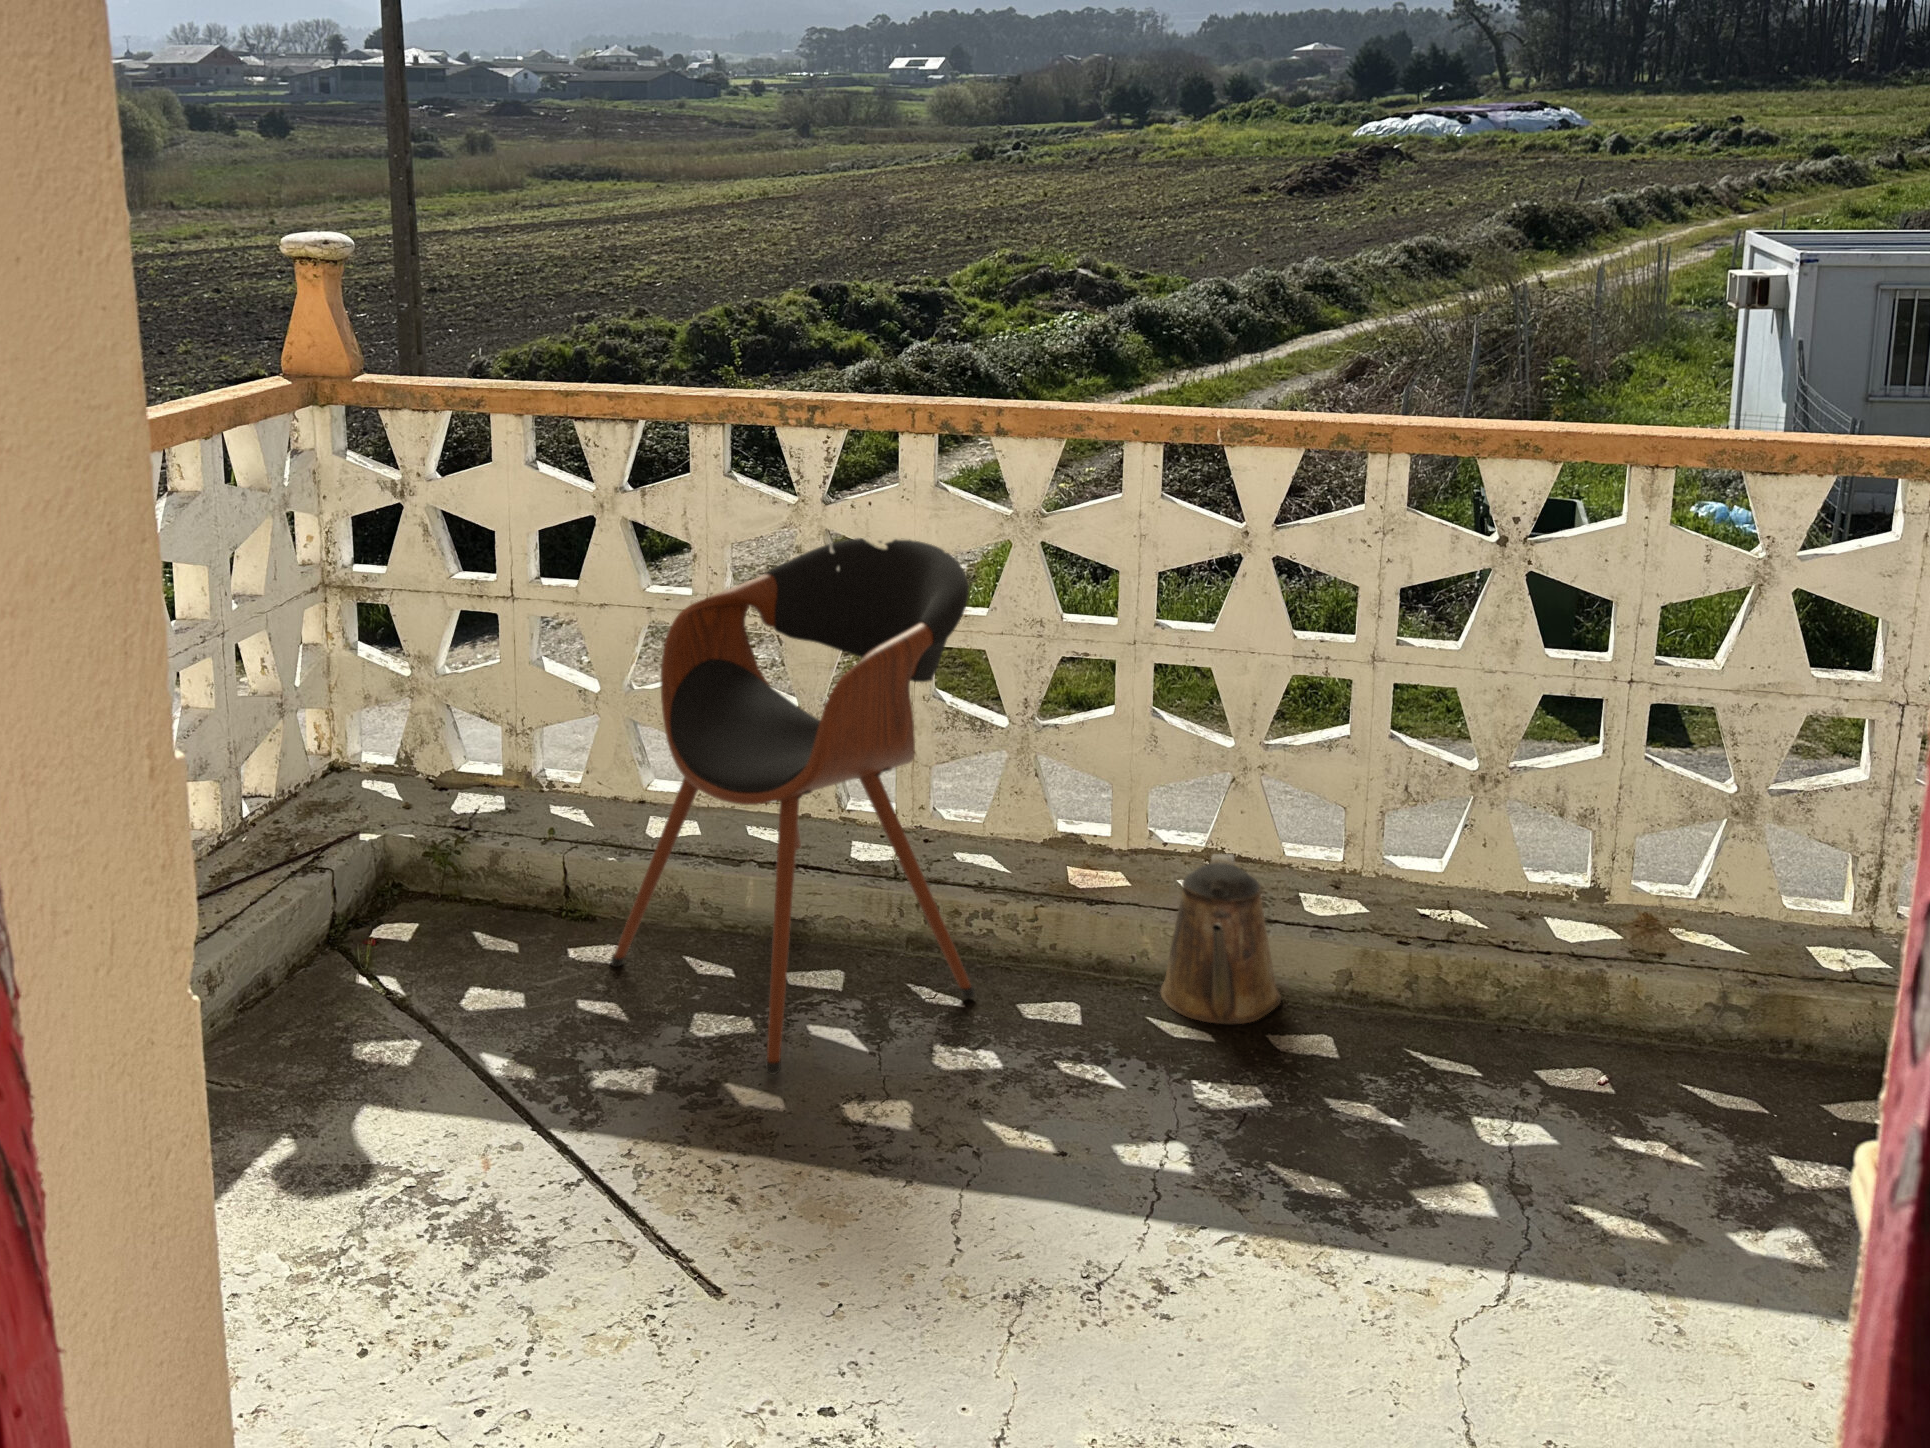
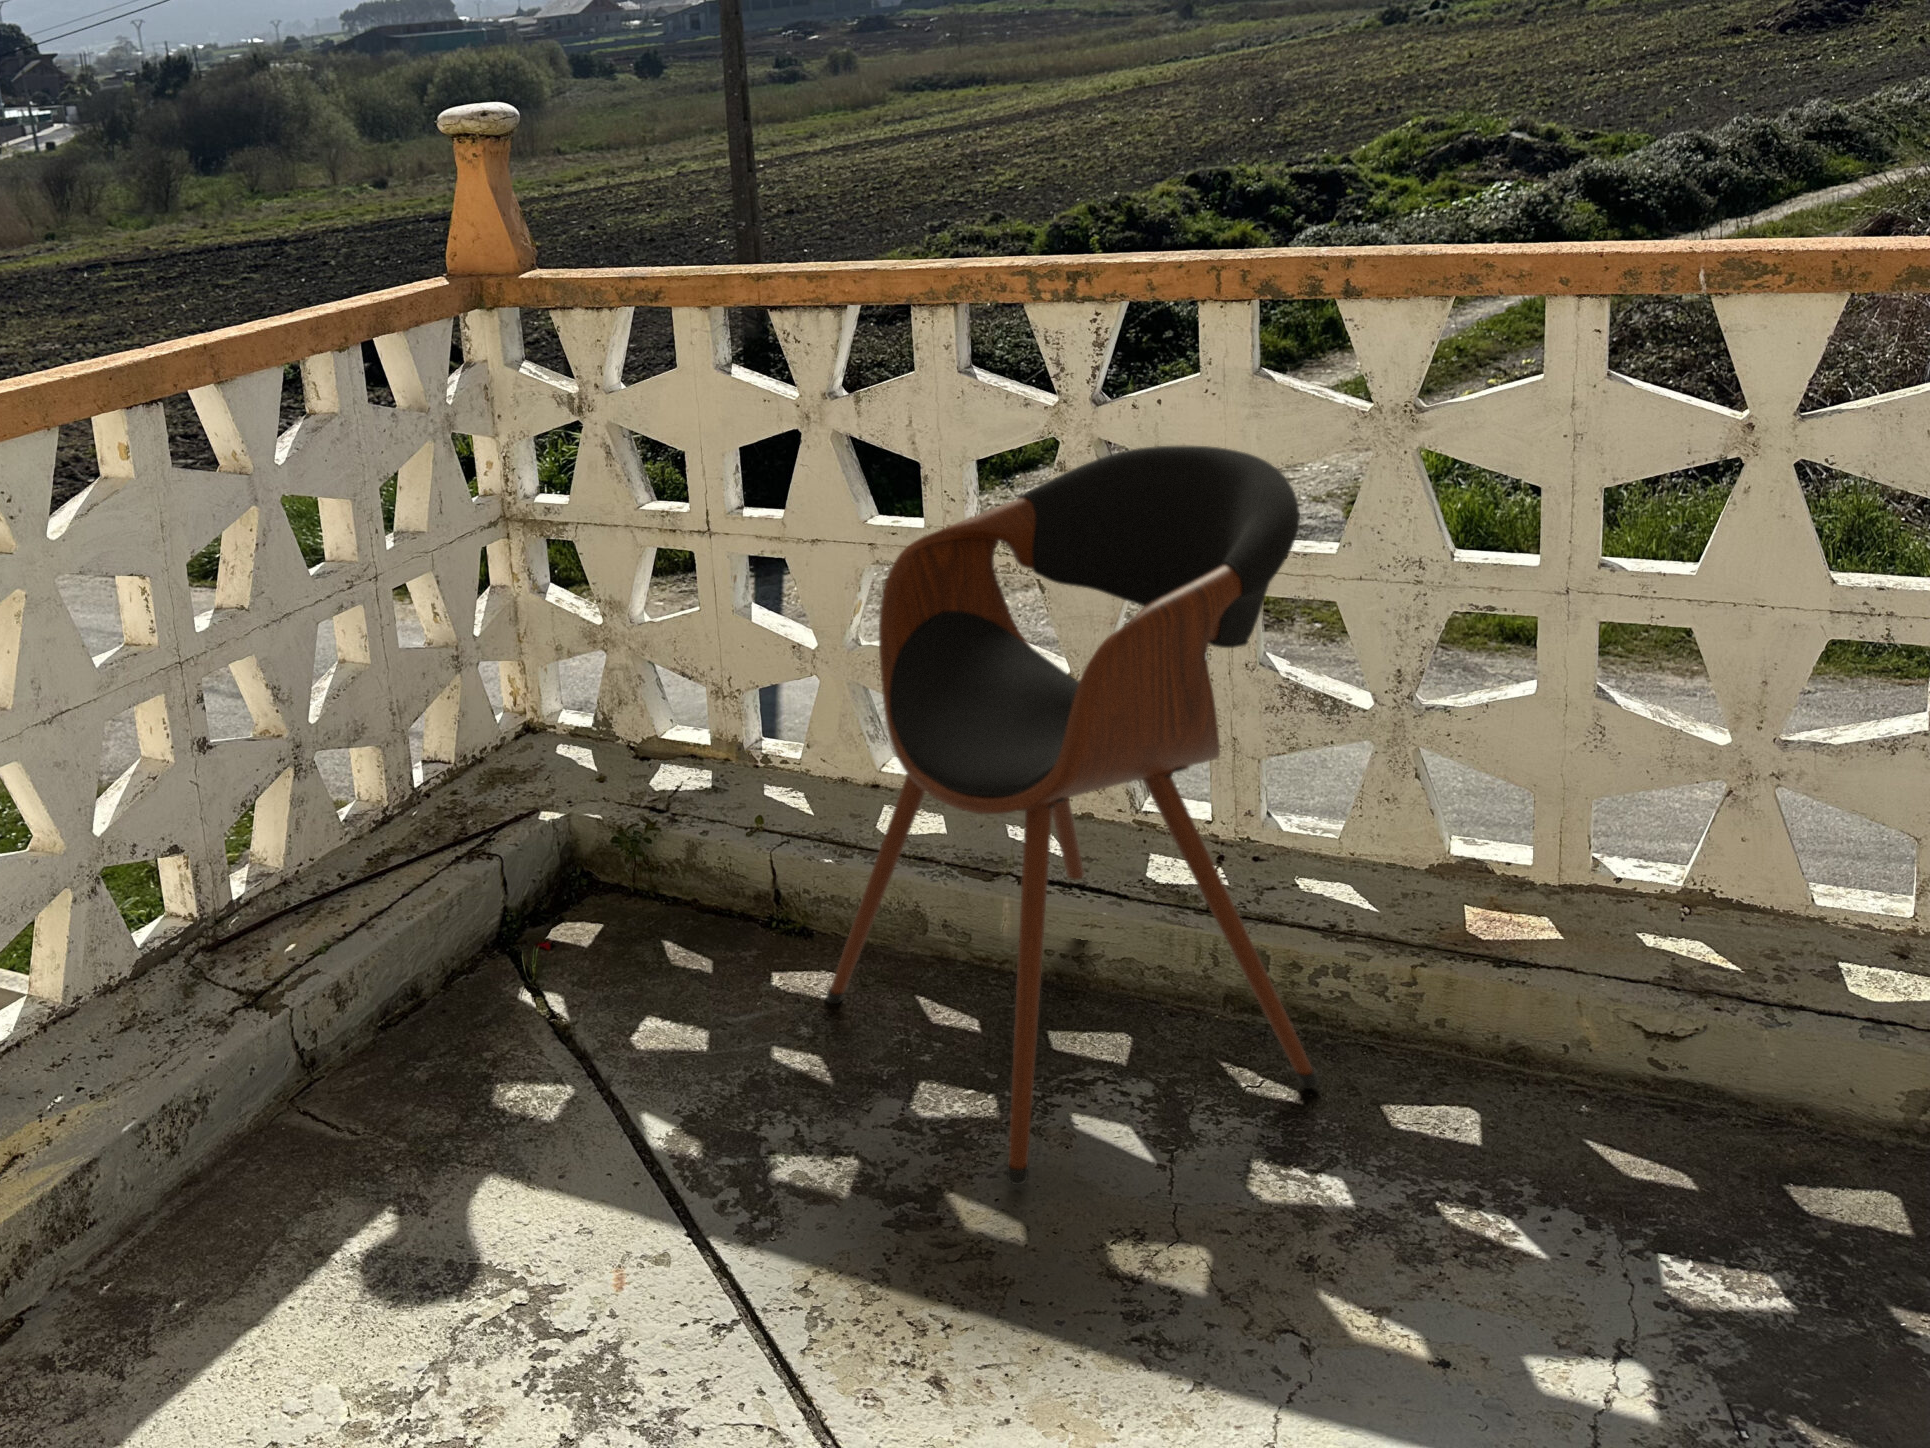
watering can: present [1160,854,1281,1024] -> none [1607,901,1808,1164]

